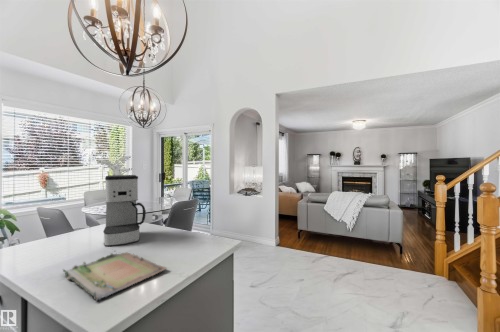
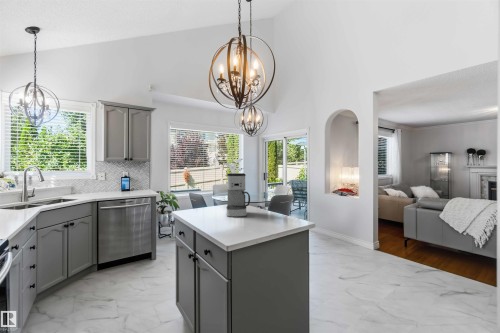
tray: present [63,252,166,300] -> none [209,217,260,236]

